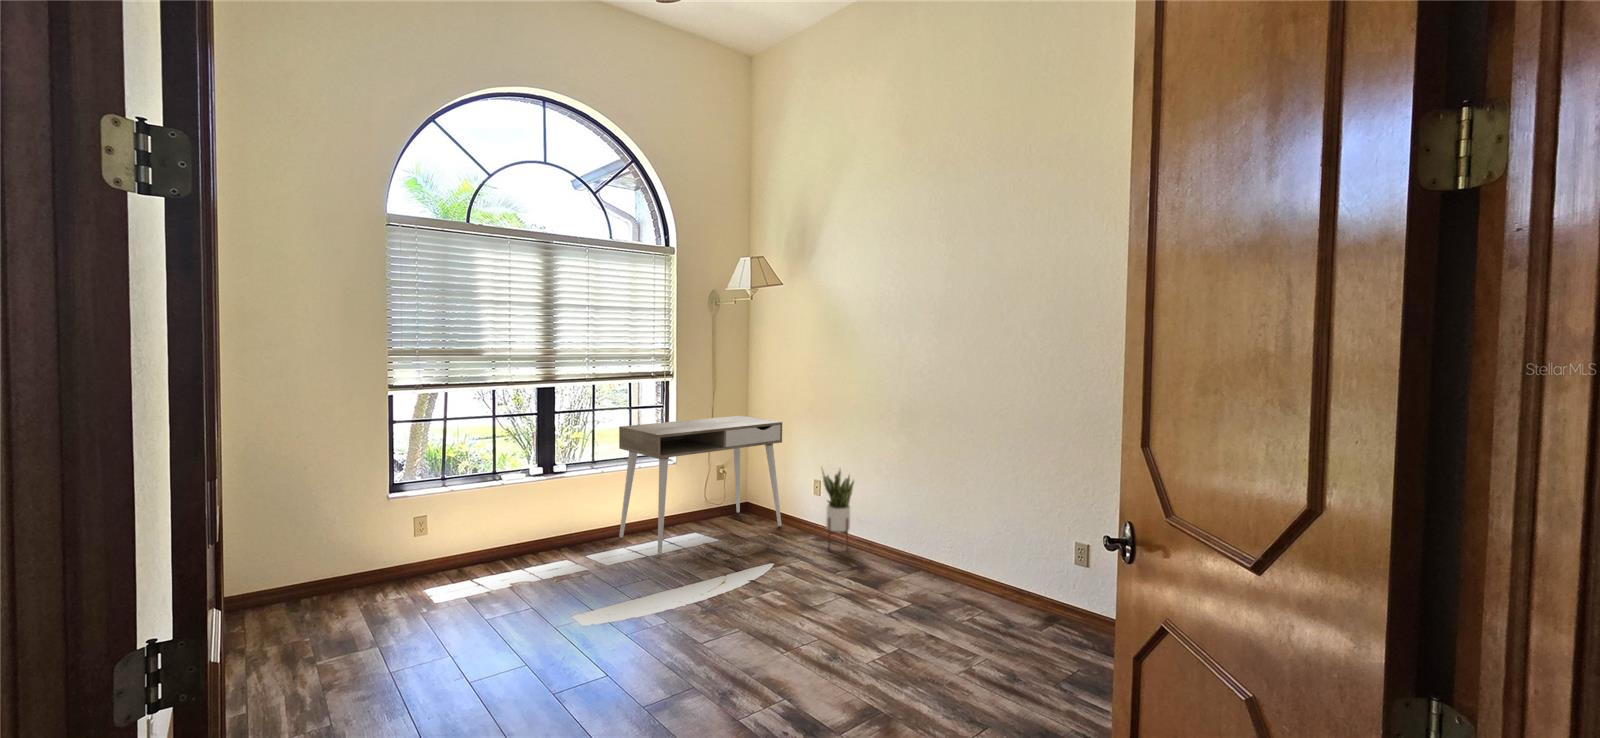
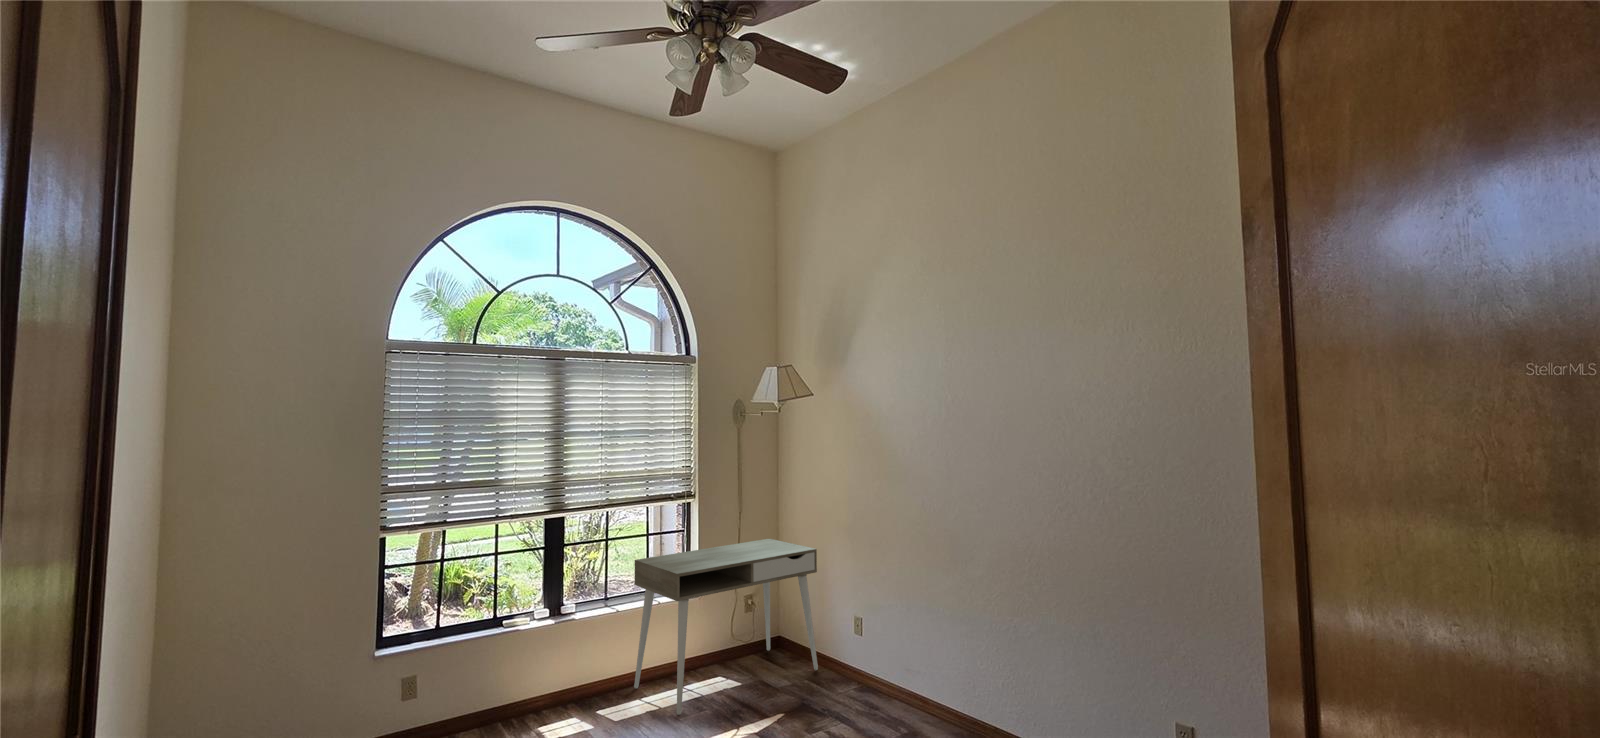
potted plant: present [822,470,854,549] -> none [862,605,901,706]

